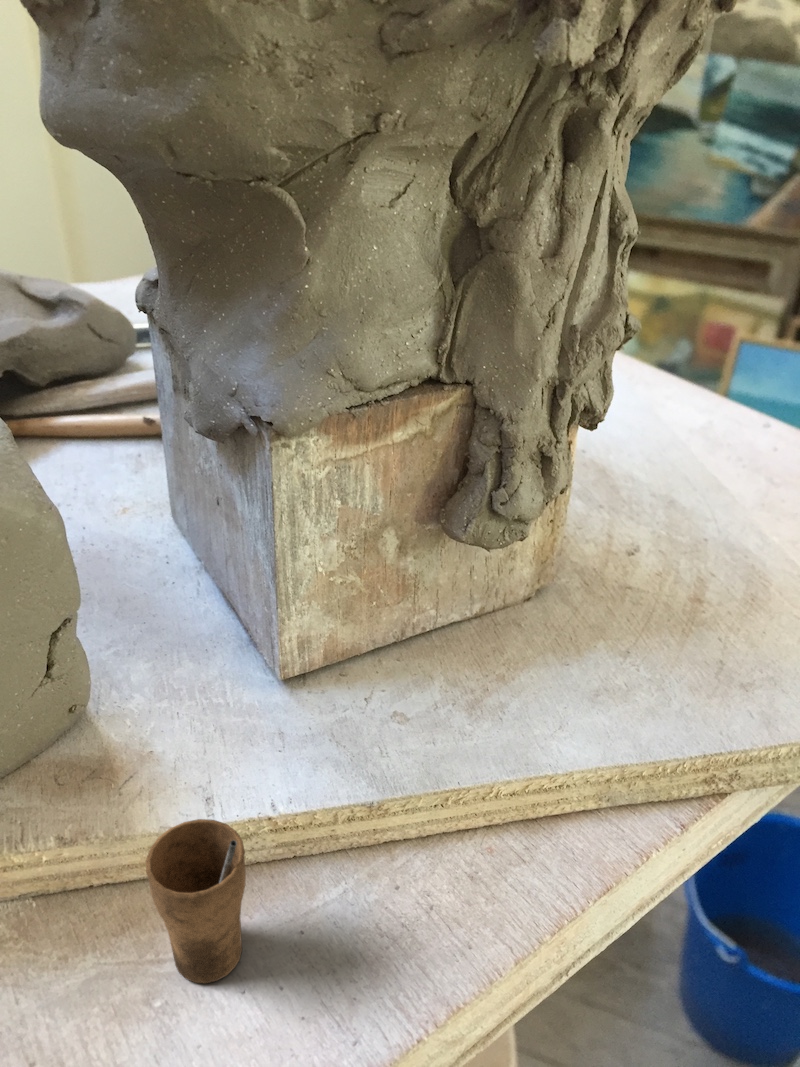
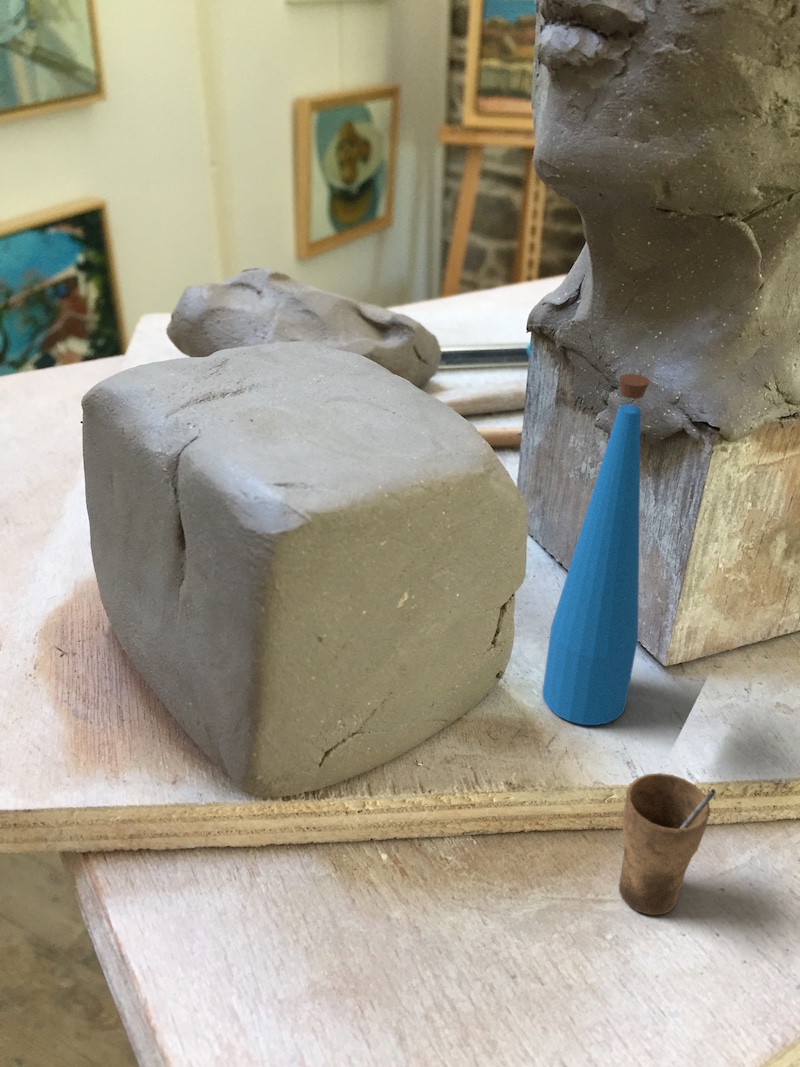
bottle: none [119,364,229,756] -> present [543,374,649,725]

